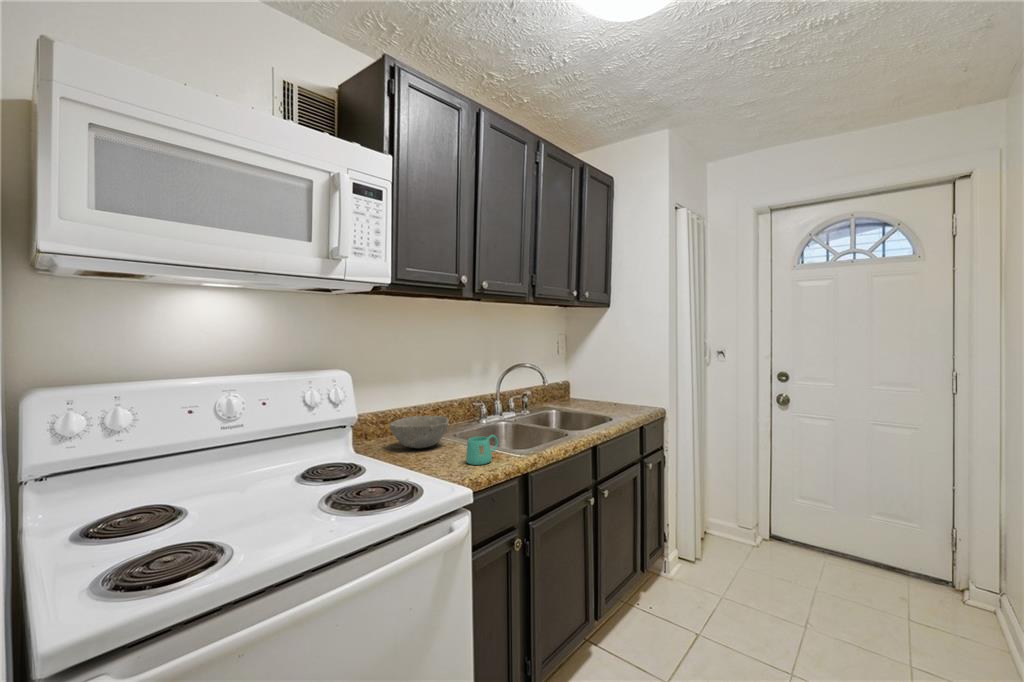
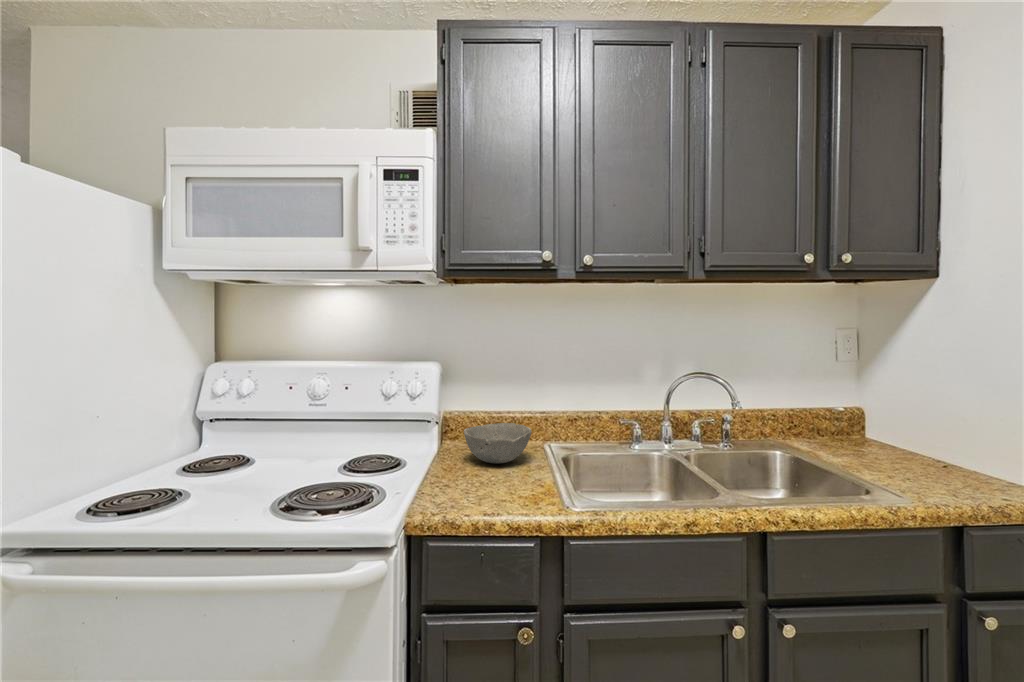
mug: present [466,435,498,465] -> none [460,467,511,506]

